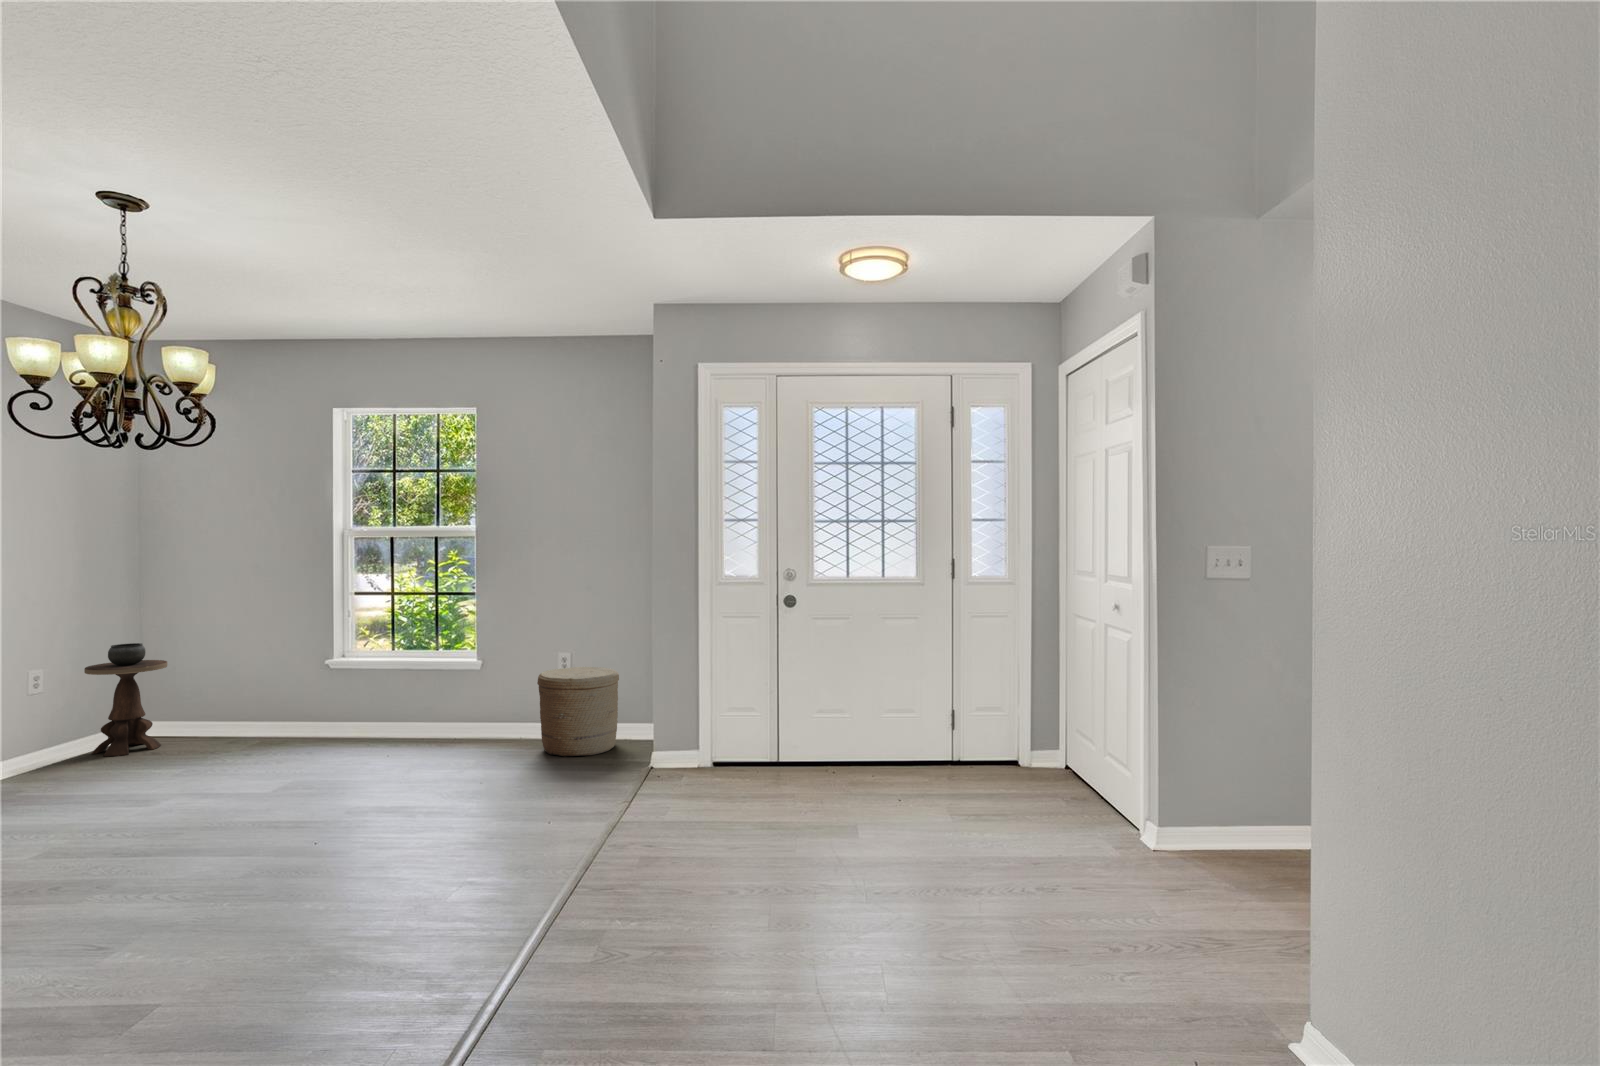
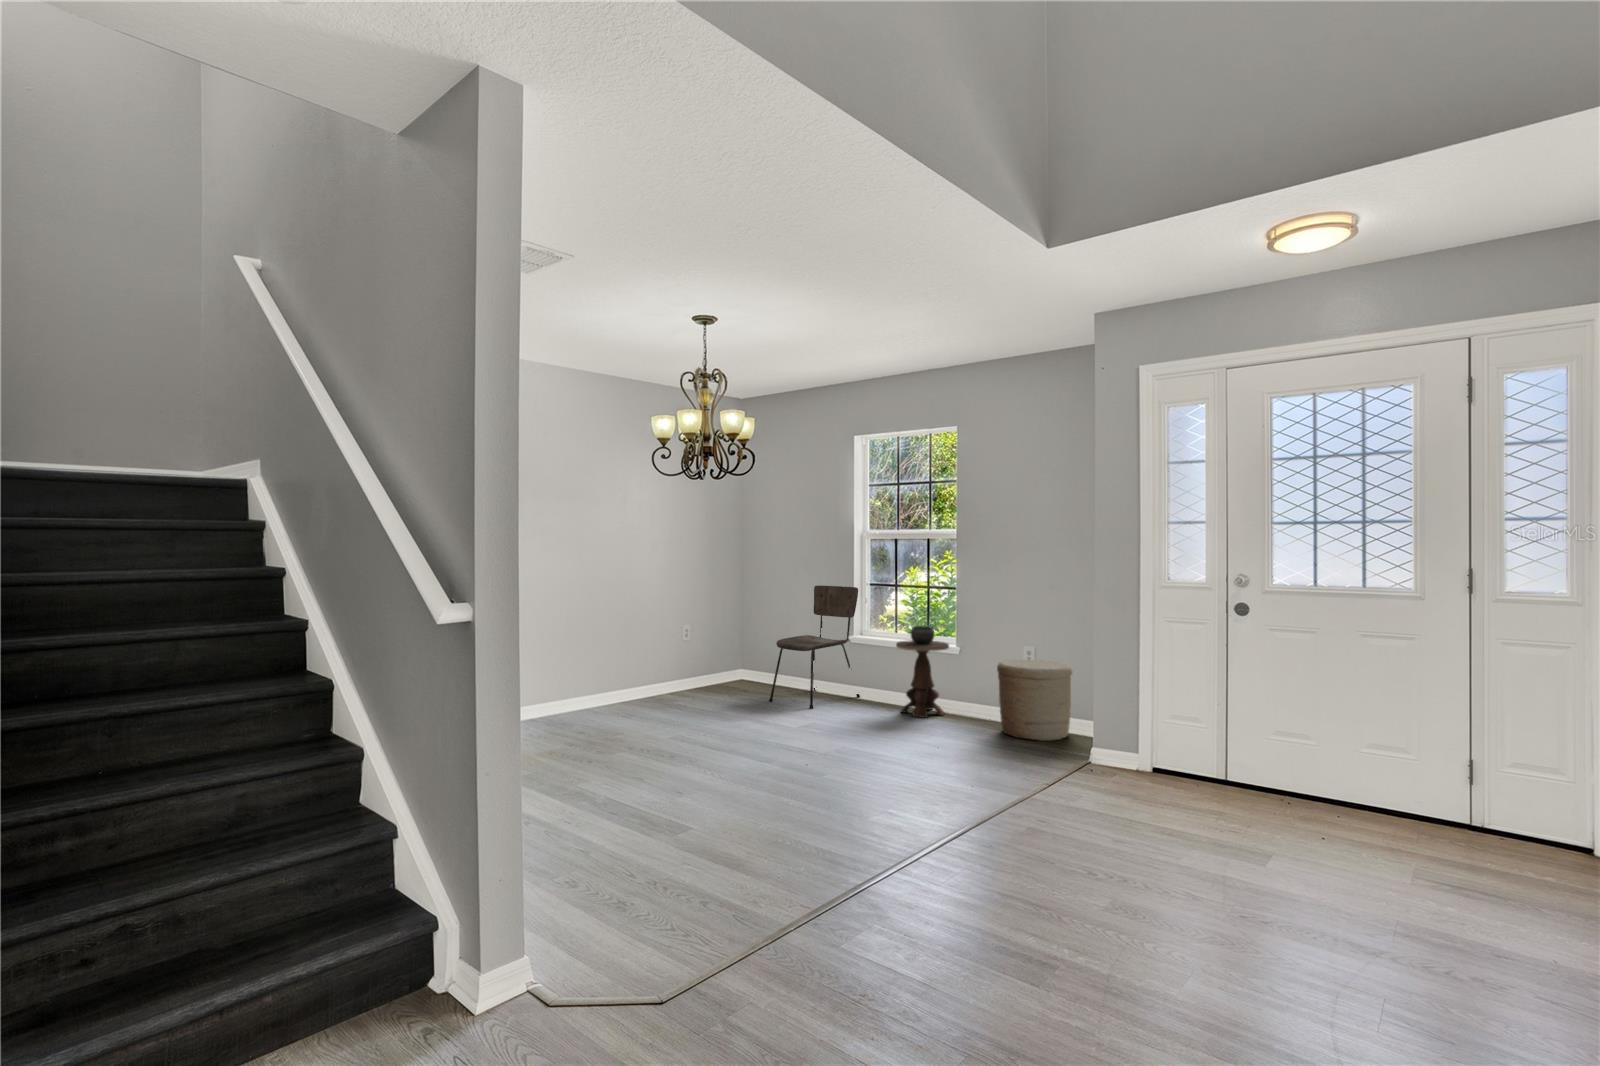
dining chair: none [201,597,341,764] -> present [769,585,860,708]
side table: present [84,643,167,756] -> present [896,626,949,718]

